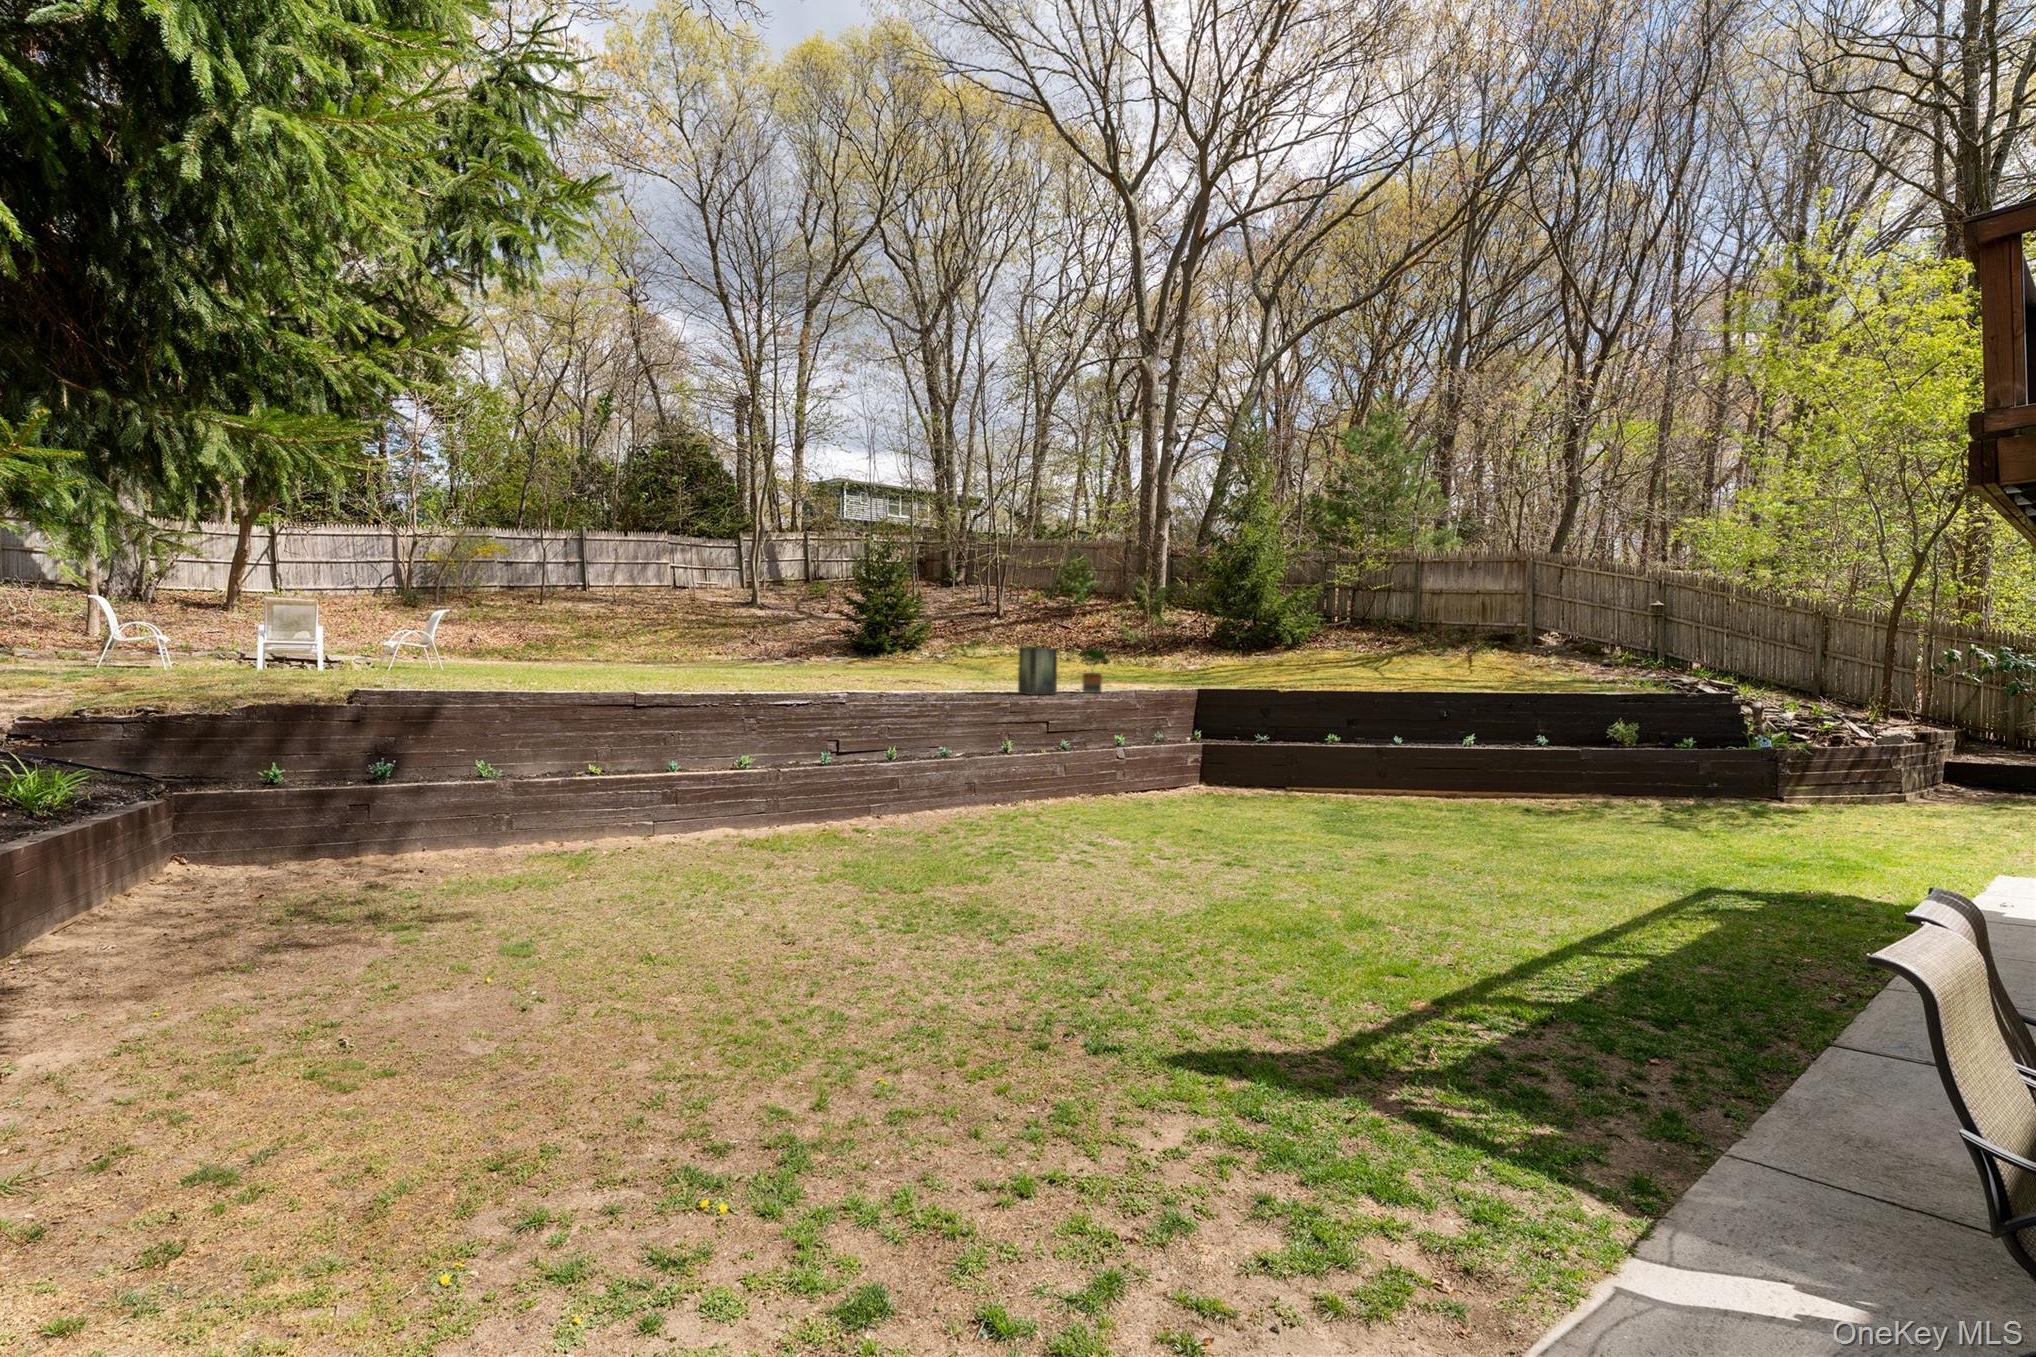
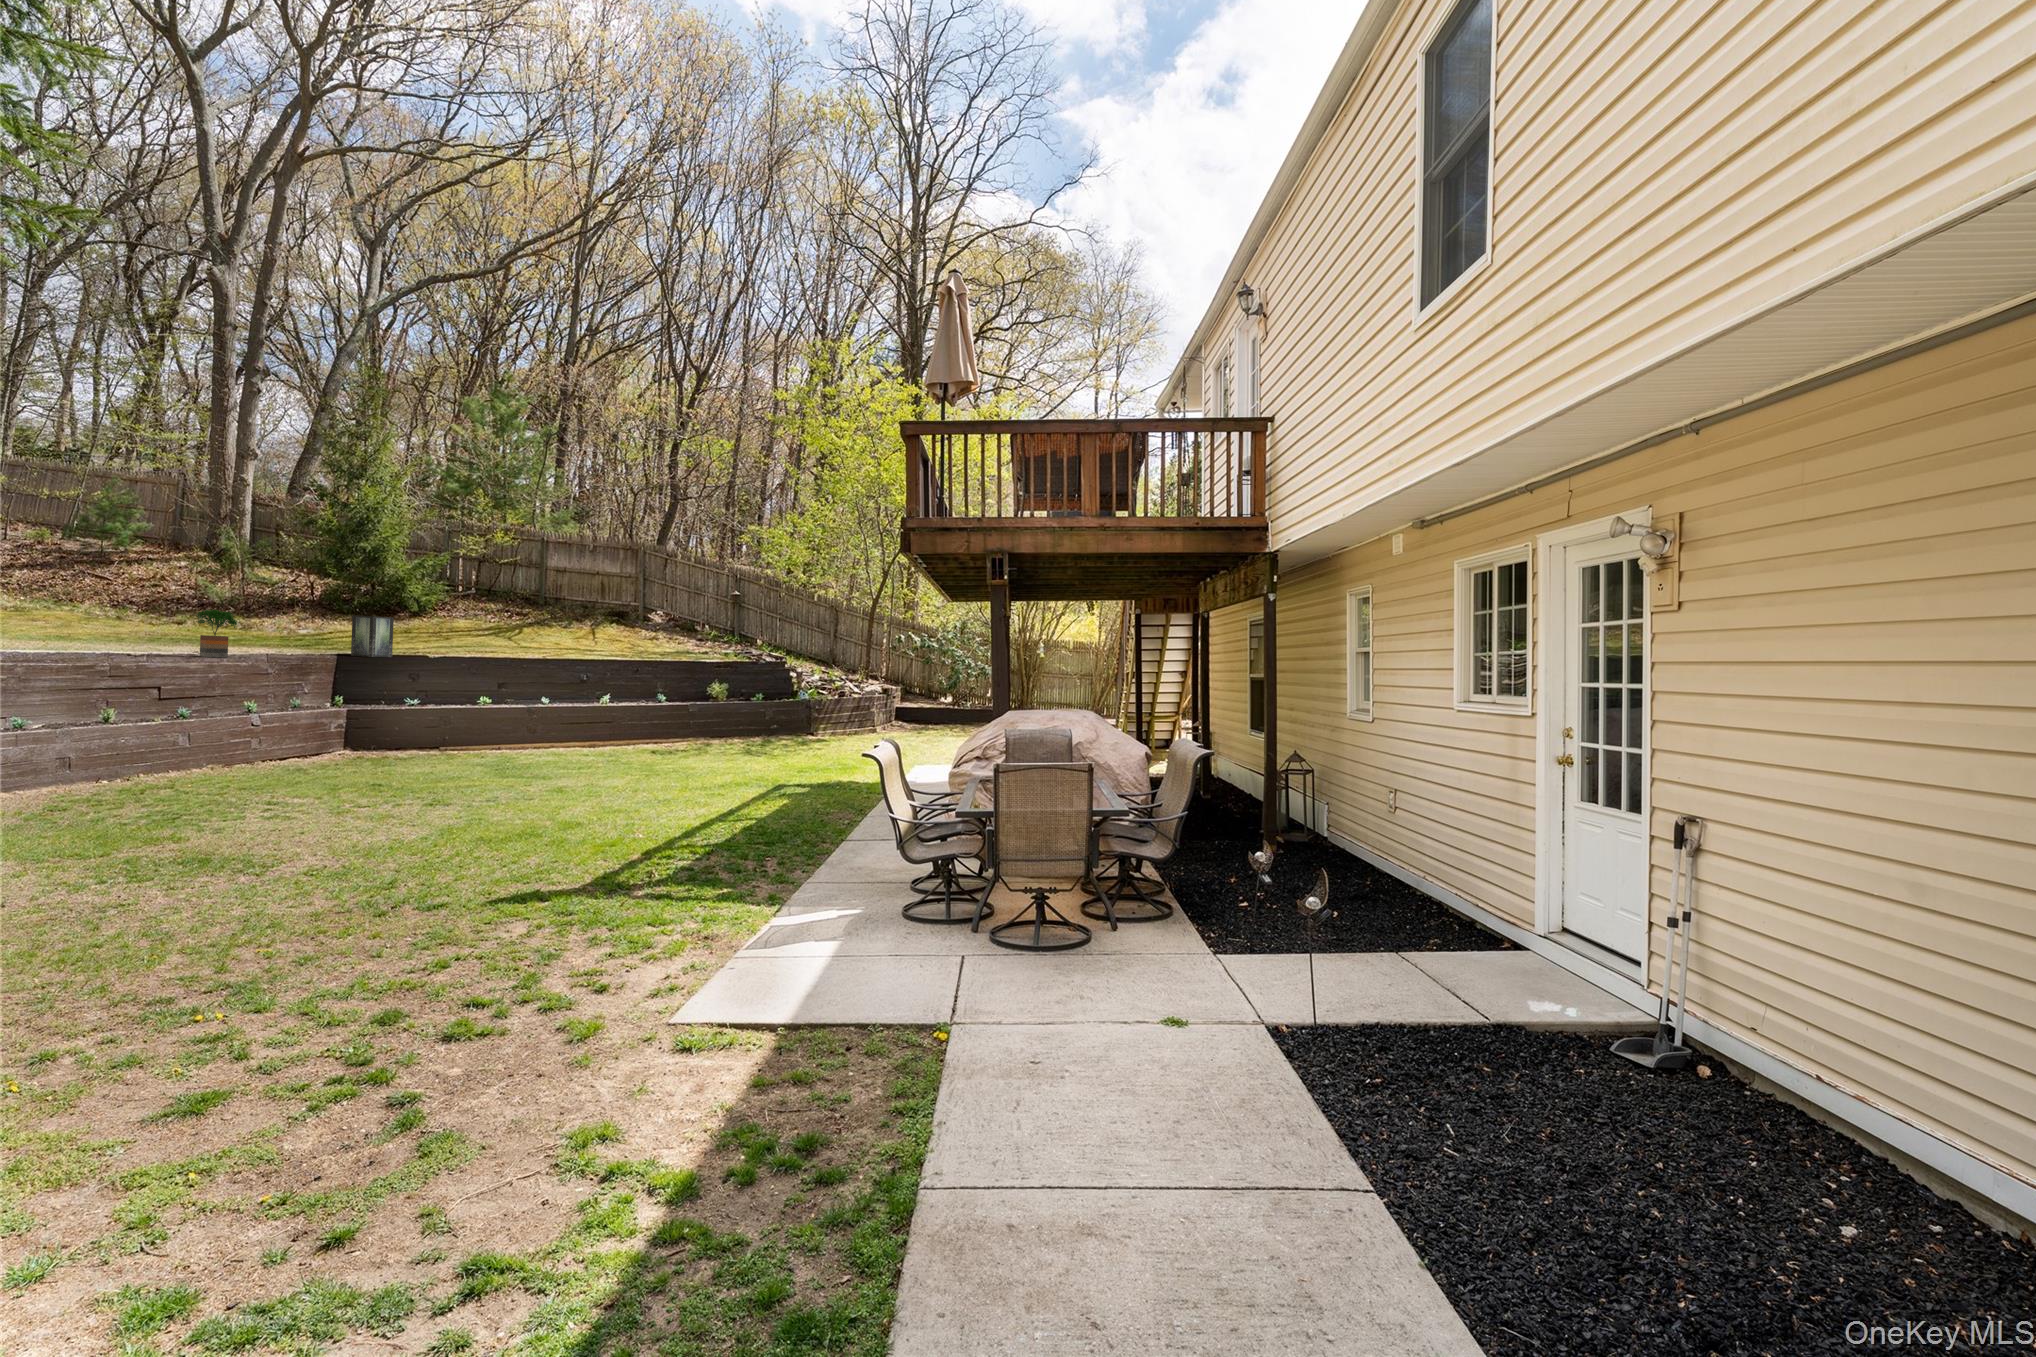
storage box: present [1018,647,1057,695] -> present [351,615,394,657]

